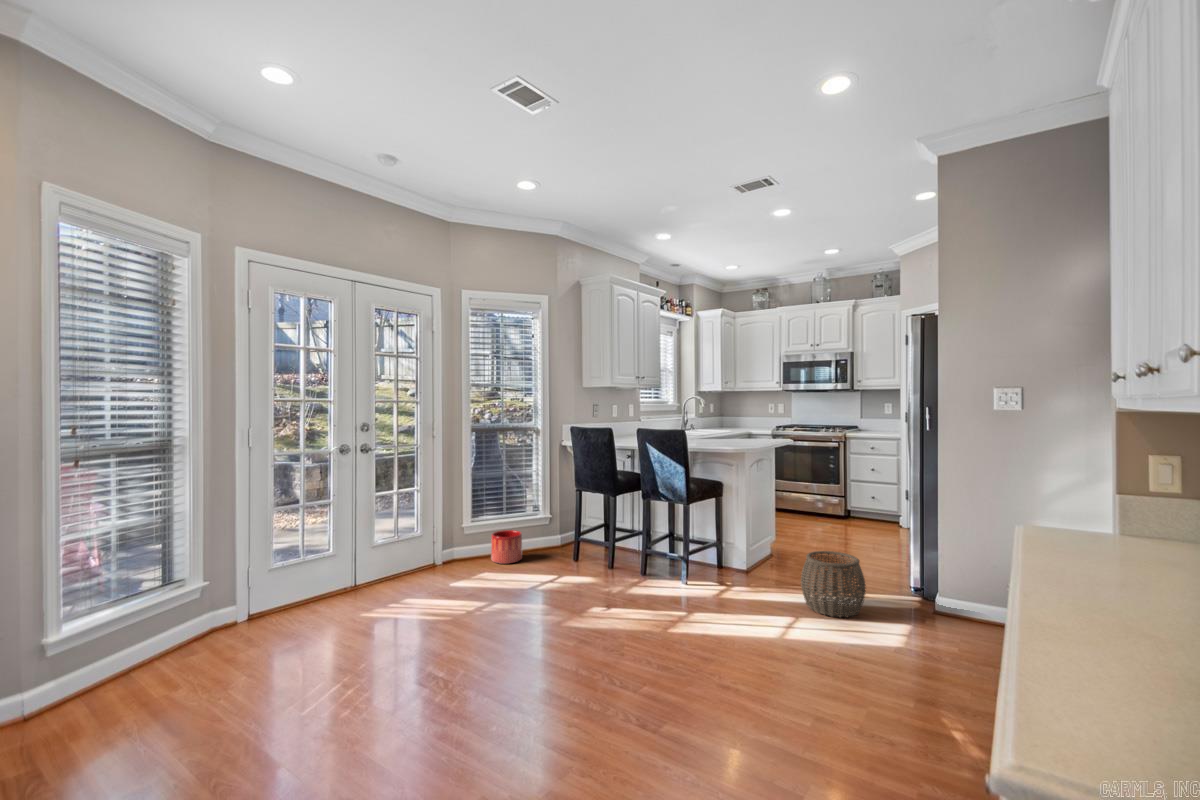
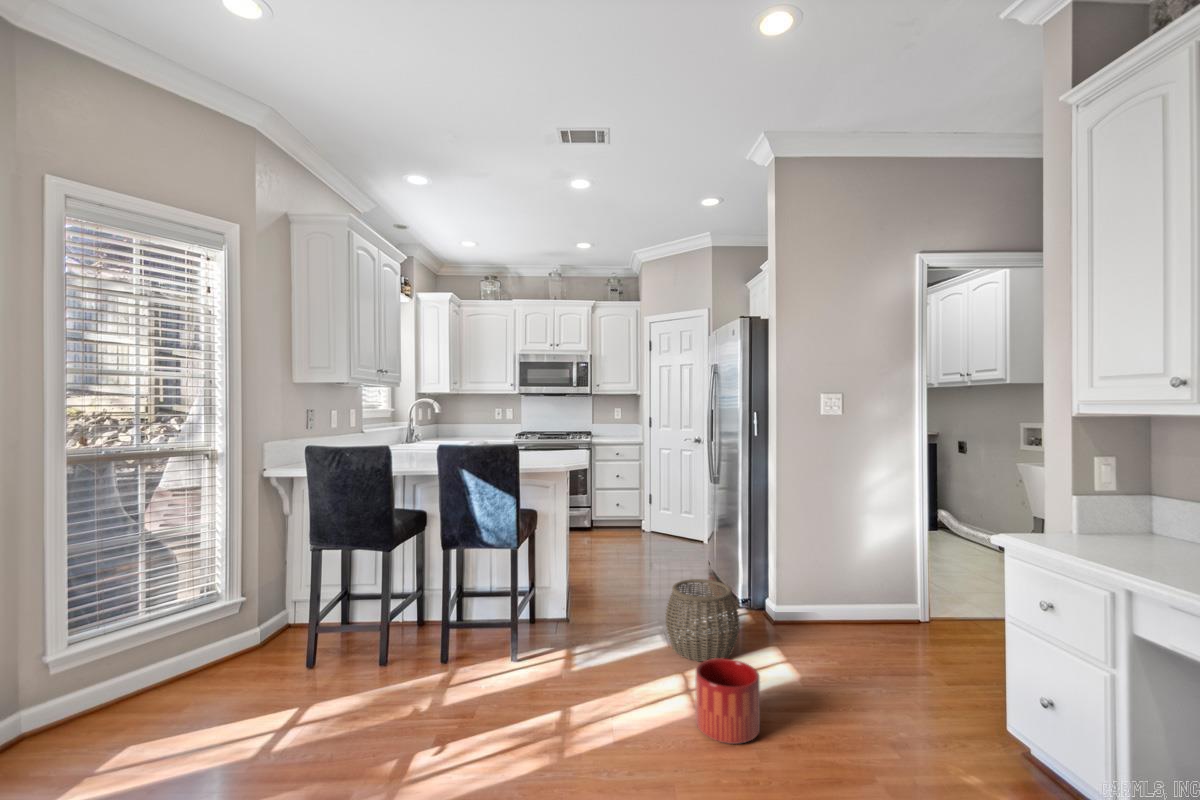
planter: present [491,530,522,564] -> present [695,658,760,744]

